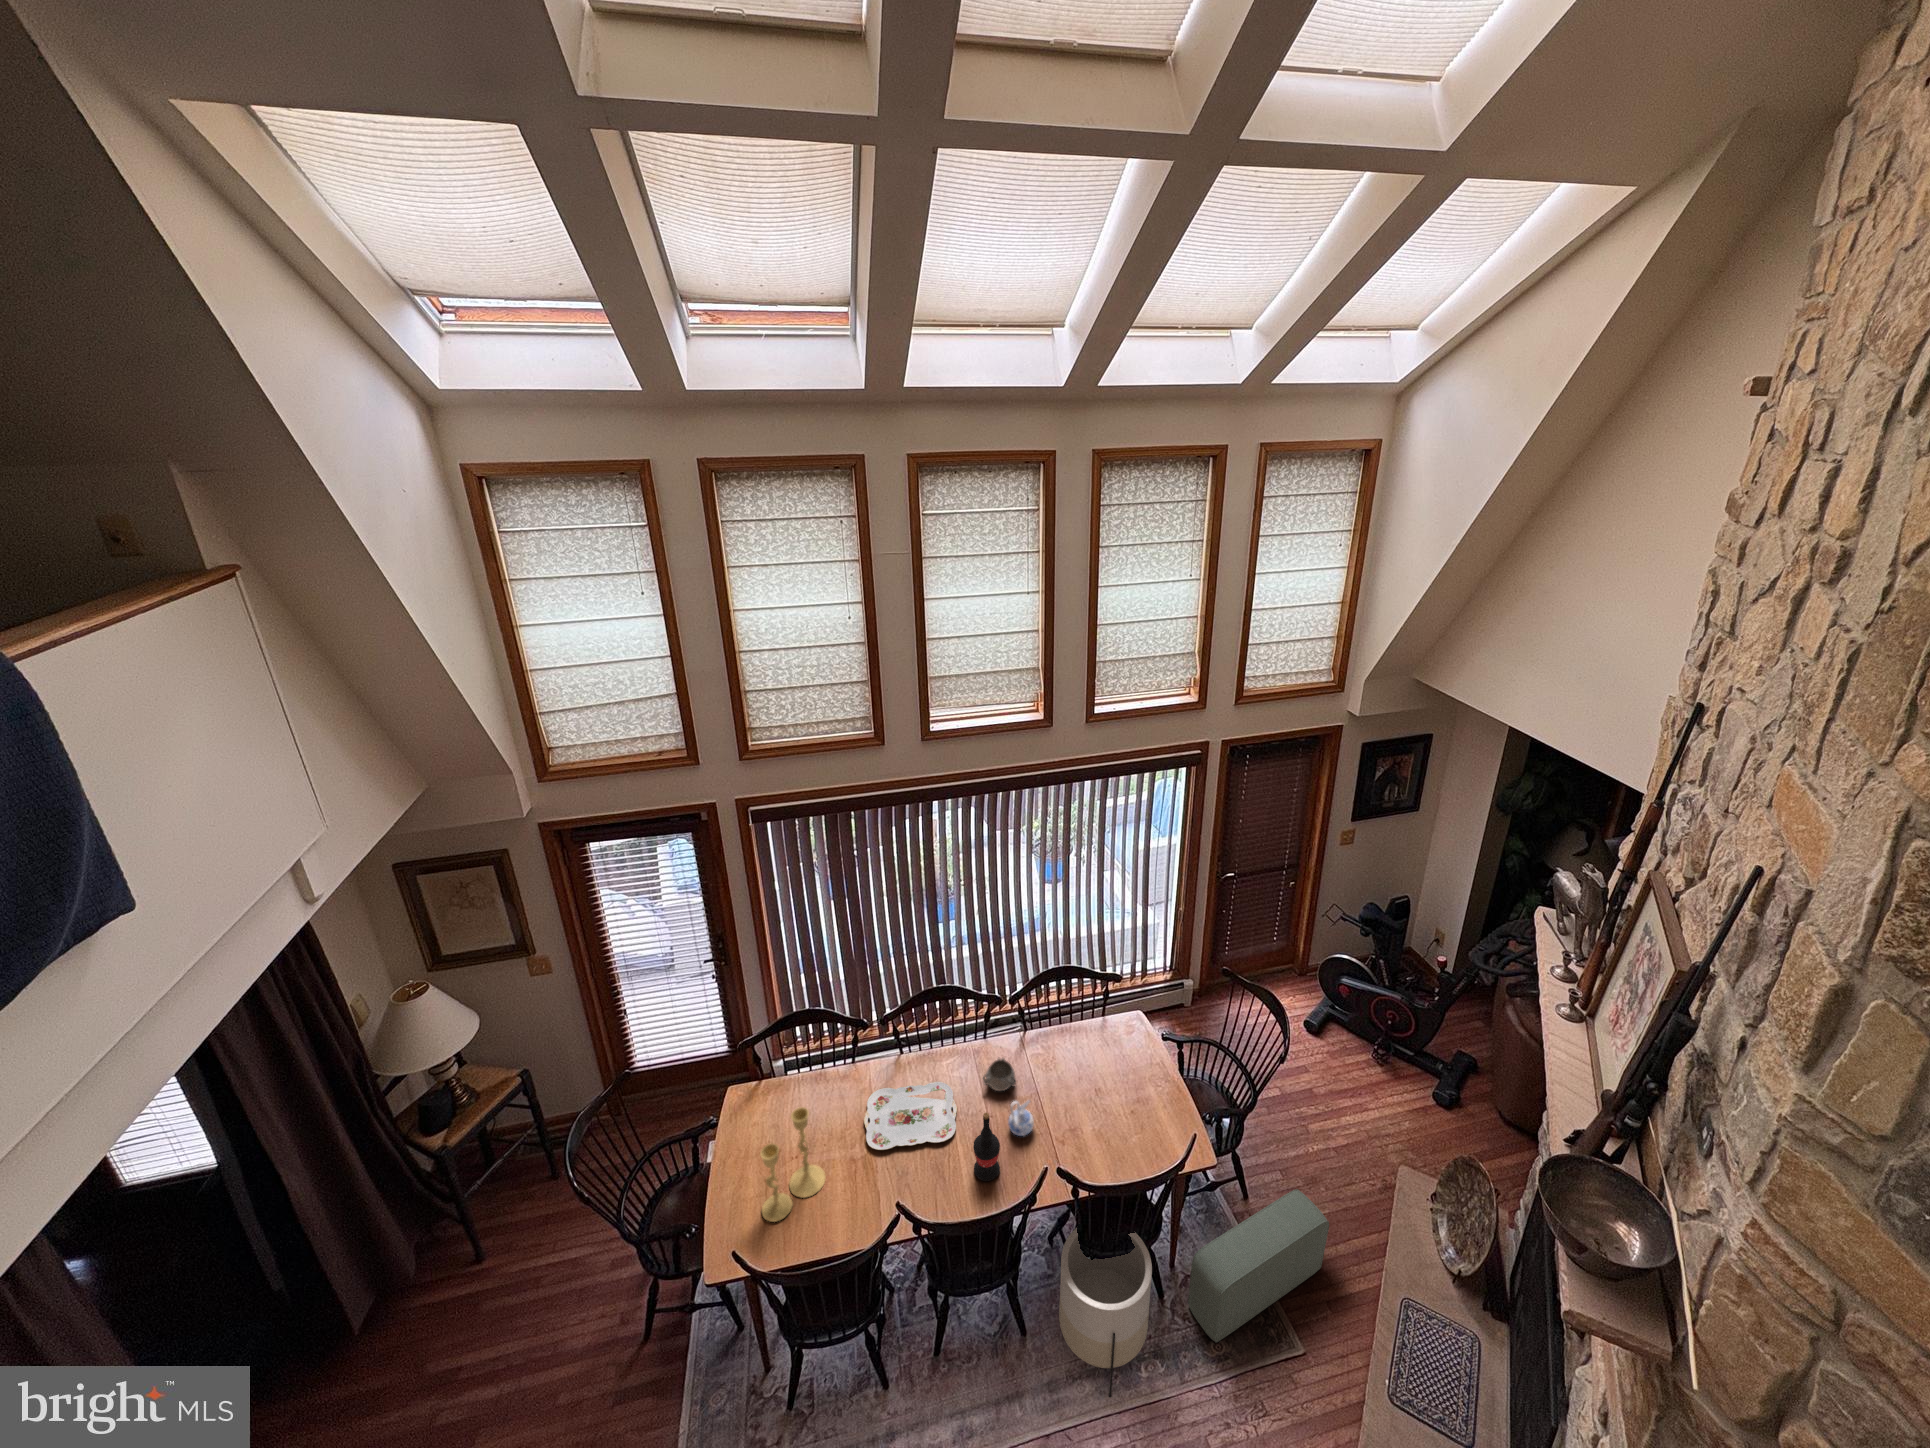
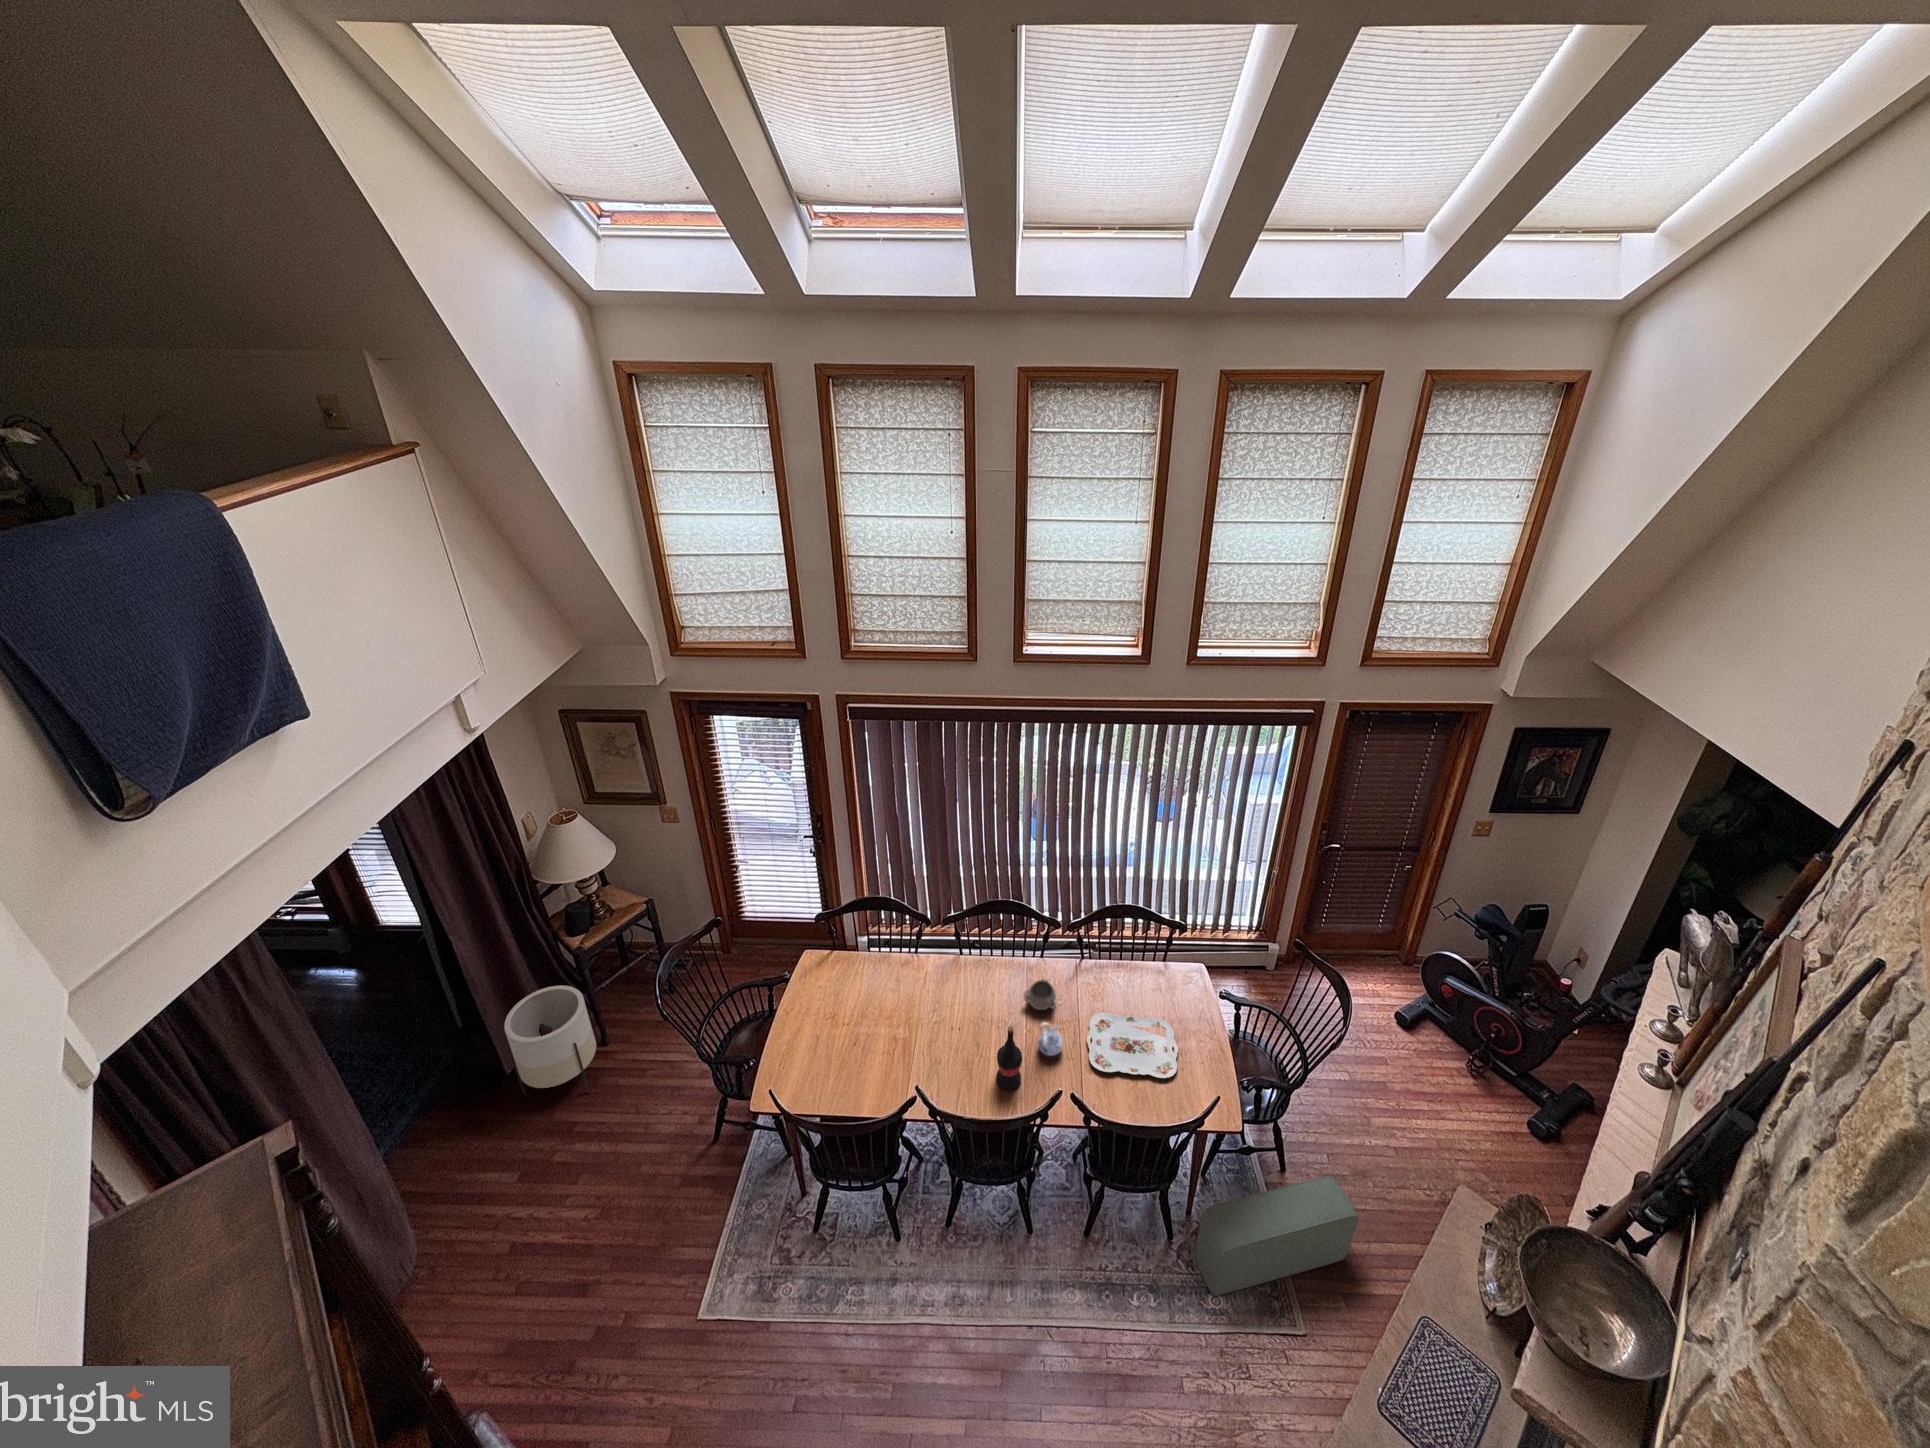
serving tray: present [864,1082,957,1150] -> present [1086,1012,1178,1078]
candlestick: present [760,1107,826,1222] -> none [804,983,865,1076]
planter: present [1059,1228,1152,1397] -> present [504,986,596,1095]

